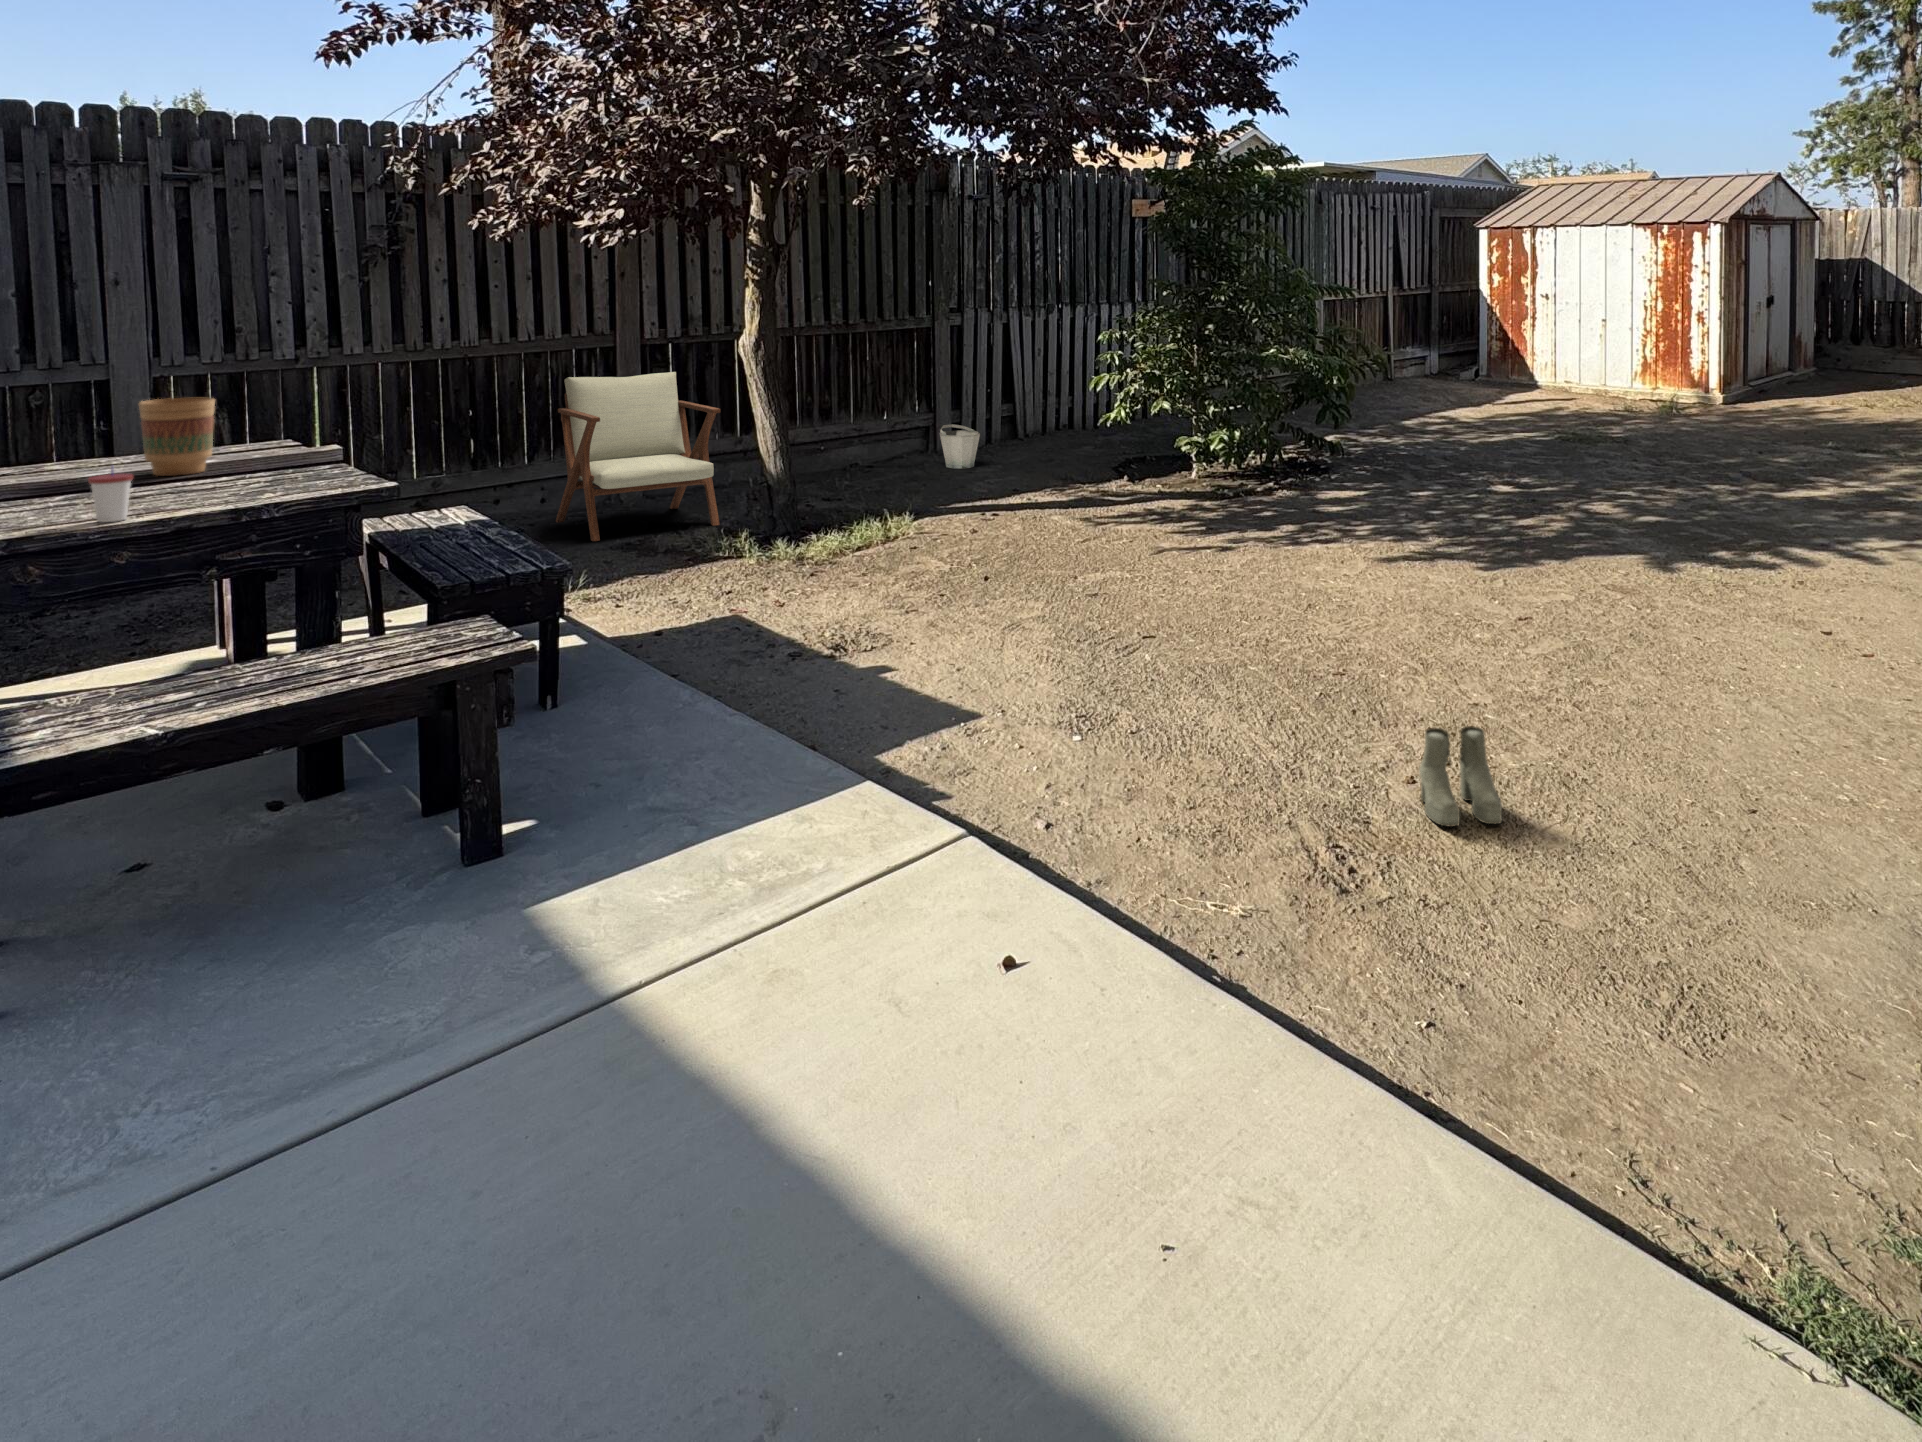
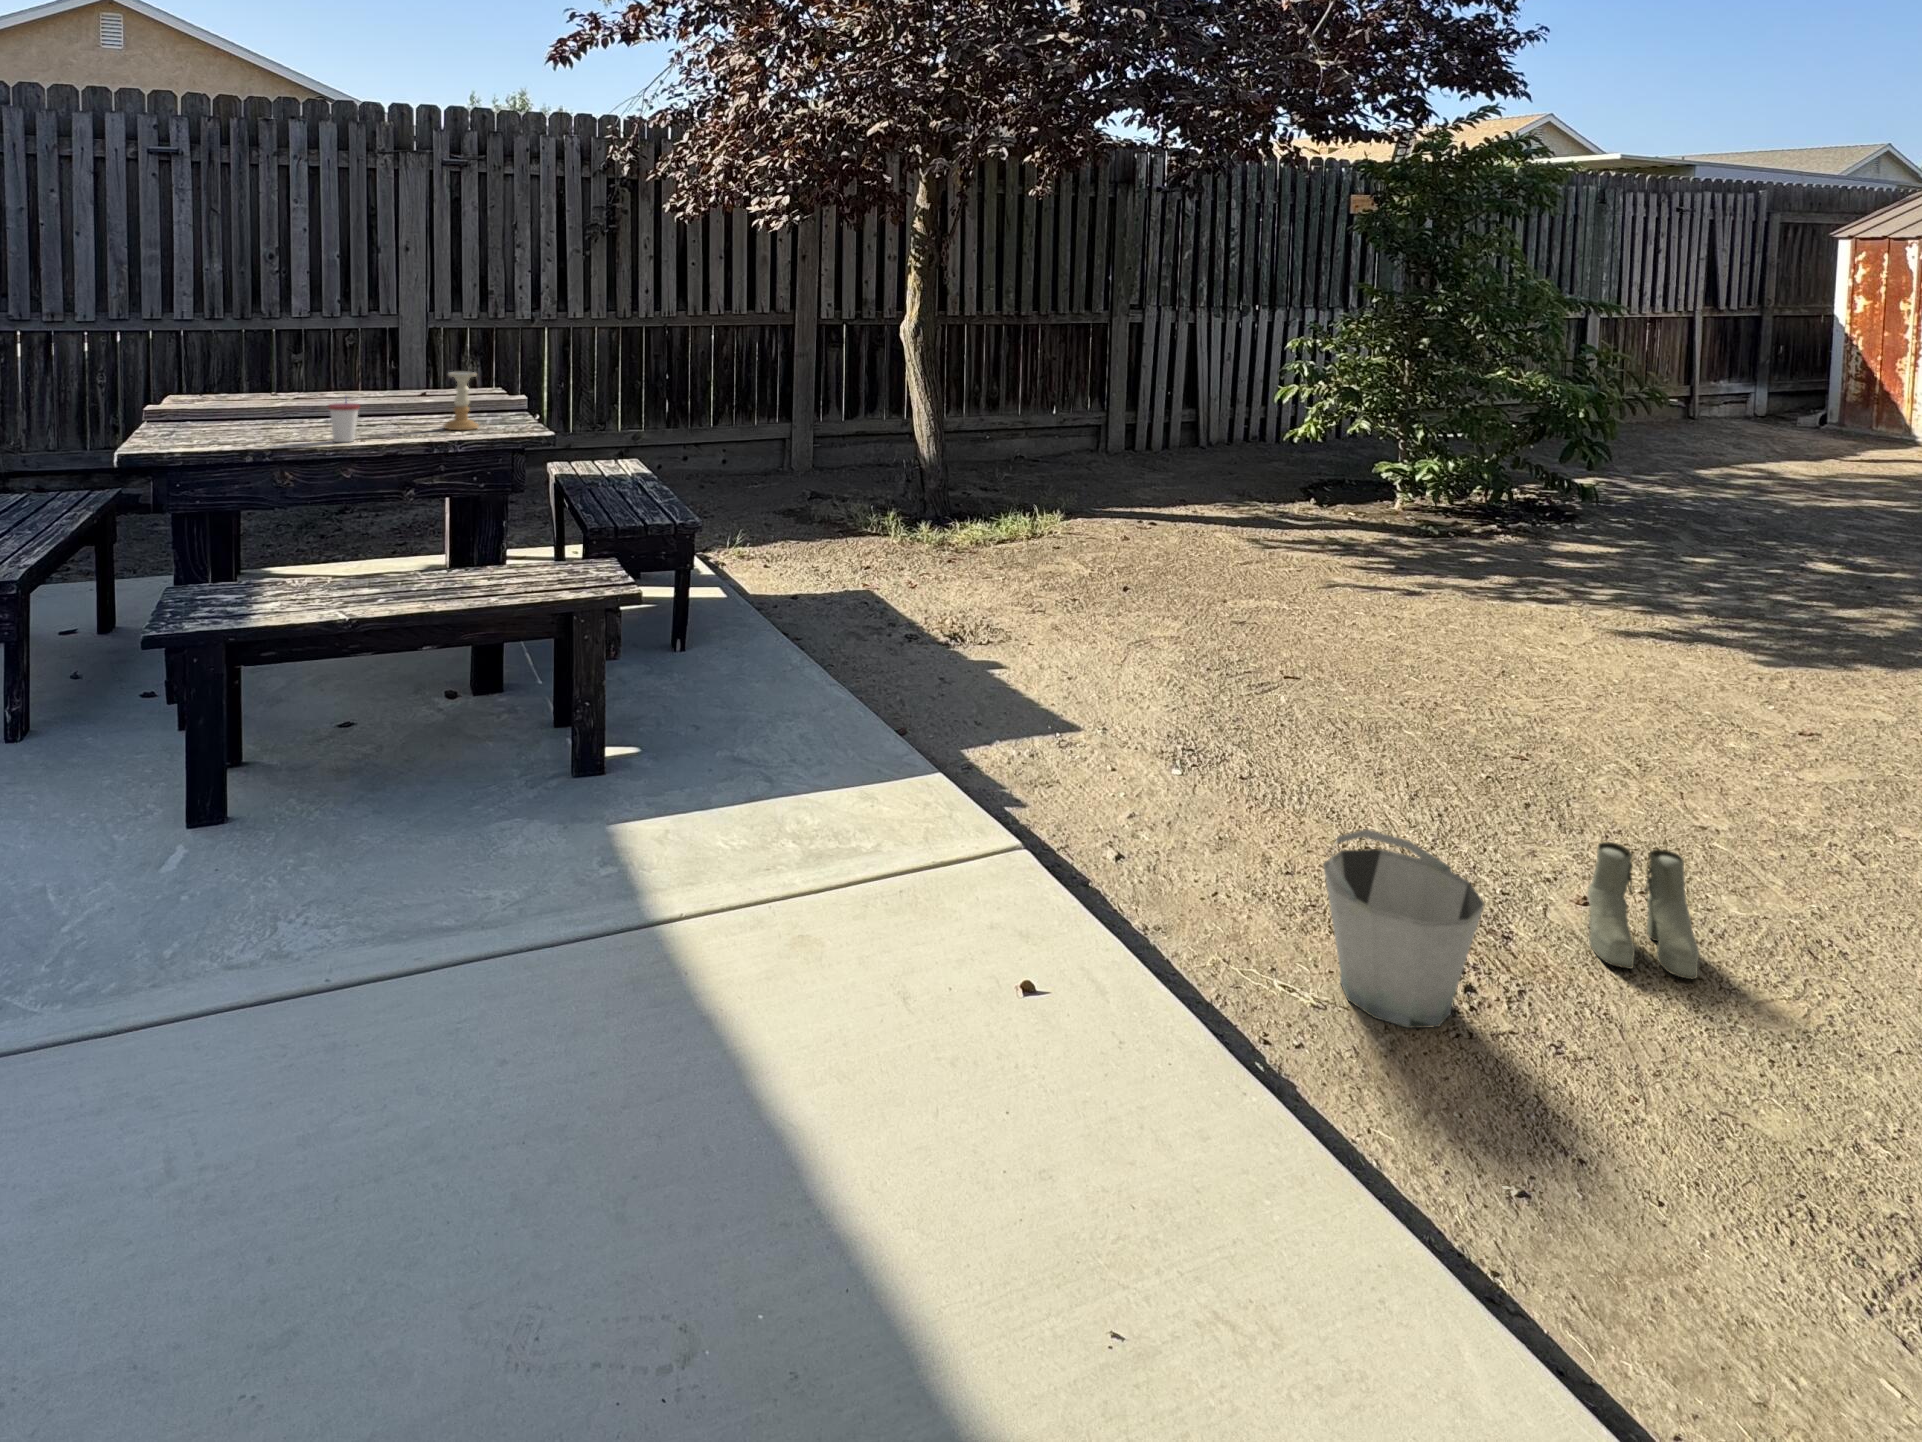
lounge chair: present [556,372,721,541] -> none [740,350,889,504]
flower pot: present [139,398,215,476] -> none [391,345,446,409]
candle holder: none [238,424,284,494] -> present [444,371,478,430]
bucket: present [940,424,980,469] -> present [1323,829,1484,1029]

